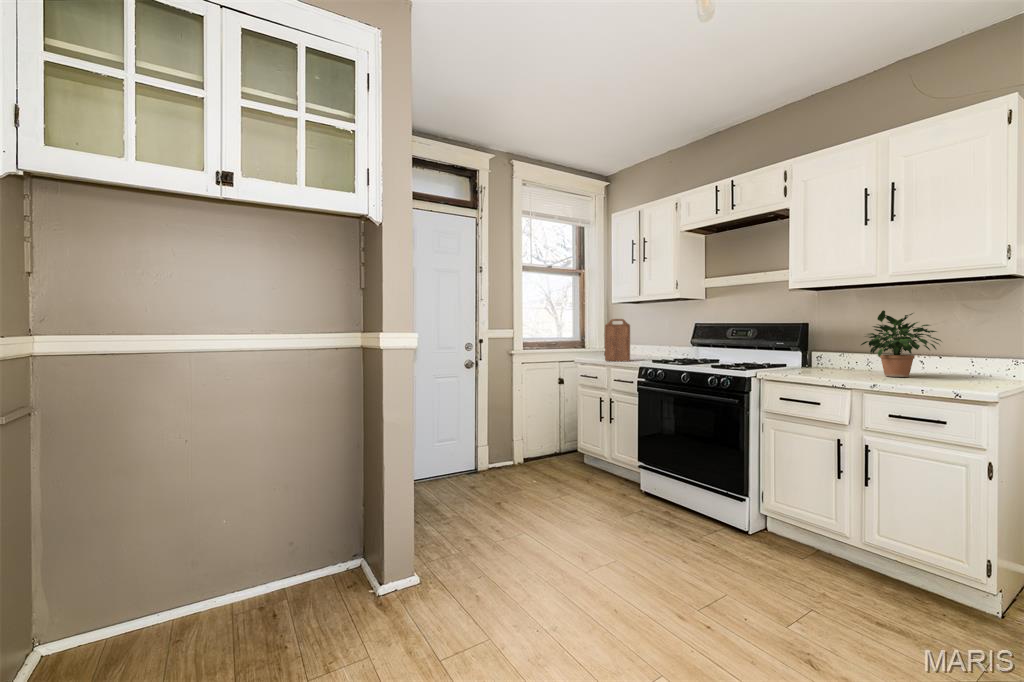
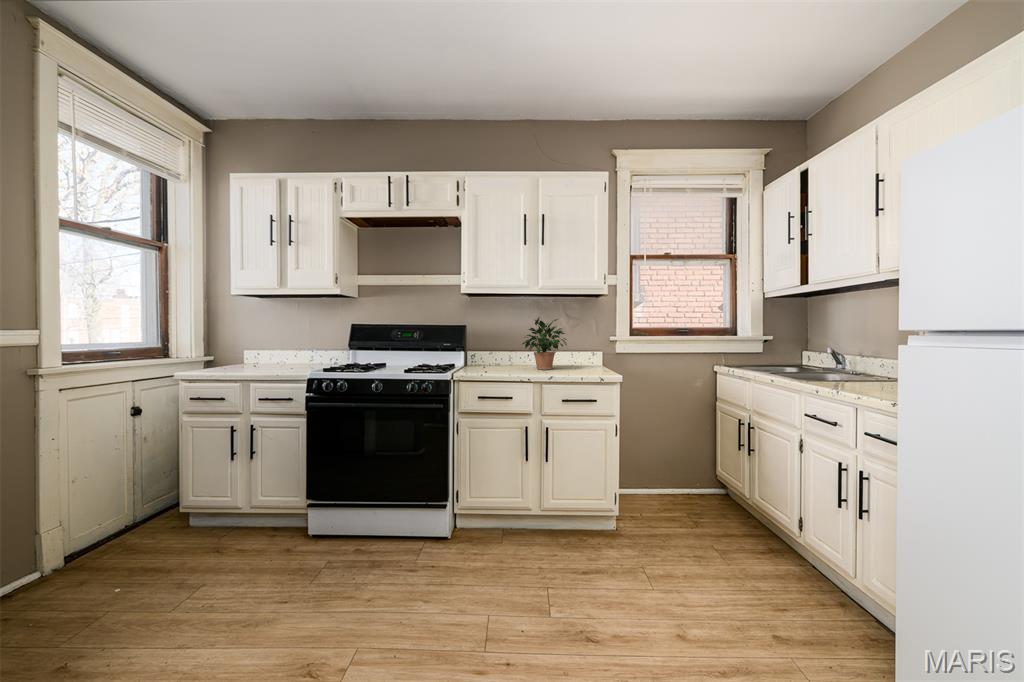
cutting board: present [605,319,630,361] -> none [239,315,277,374]

